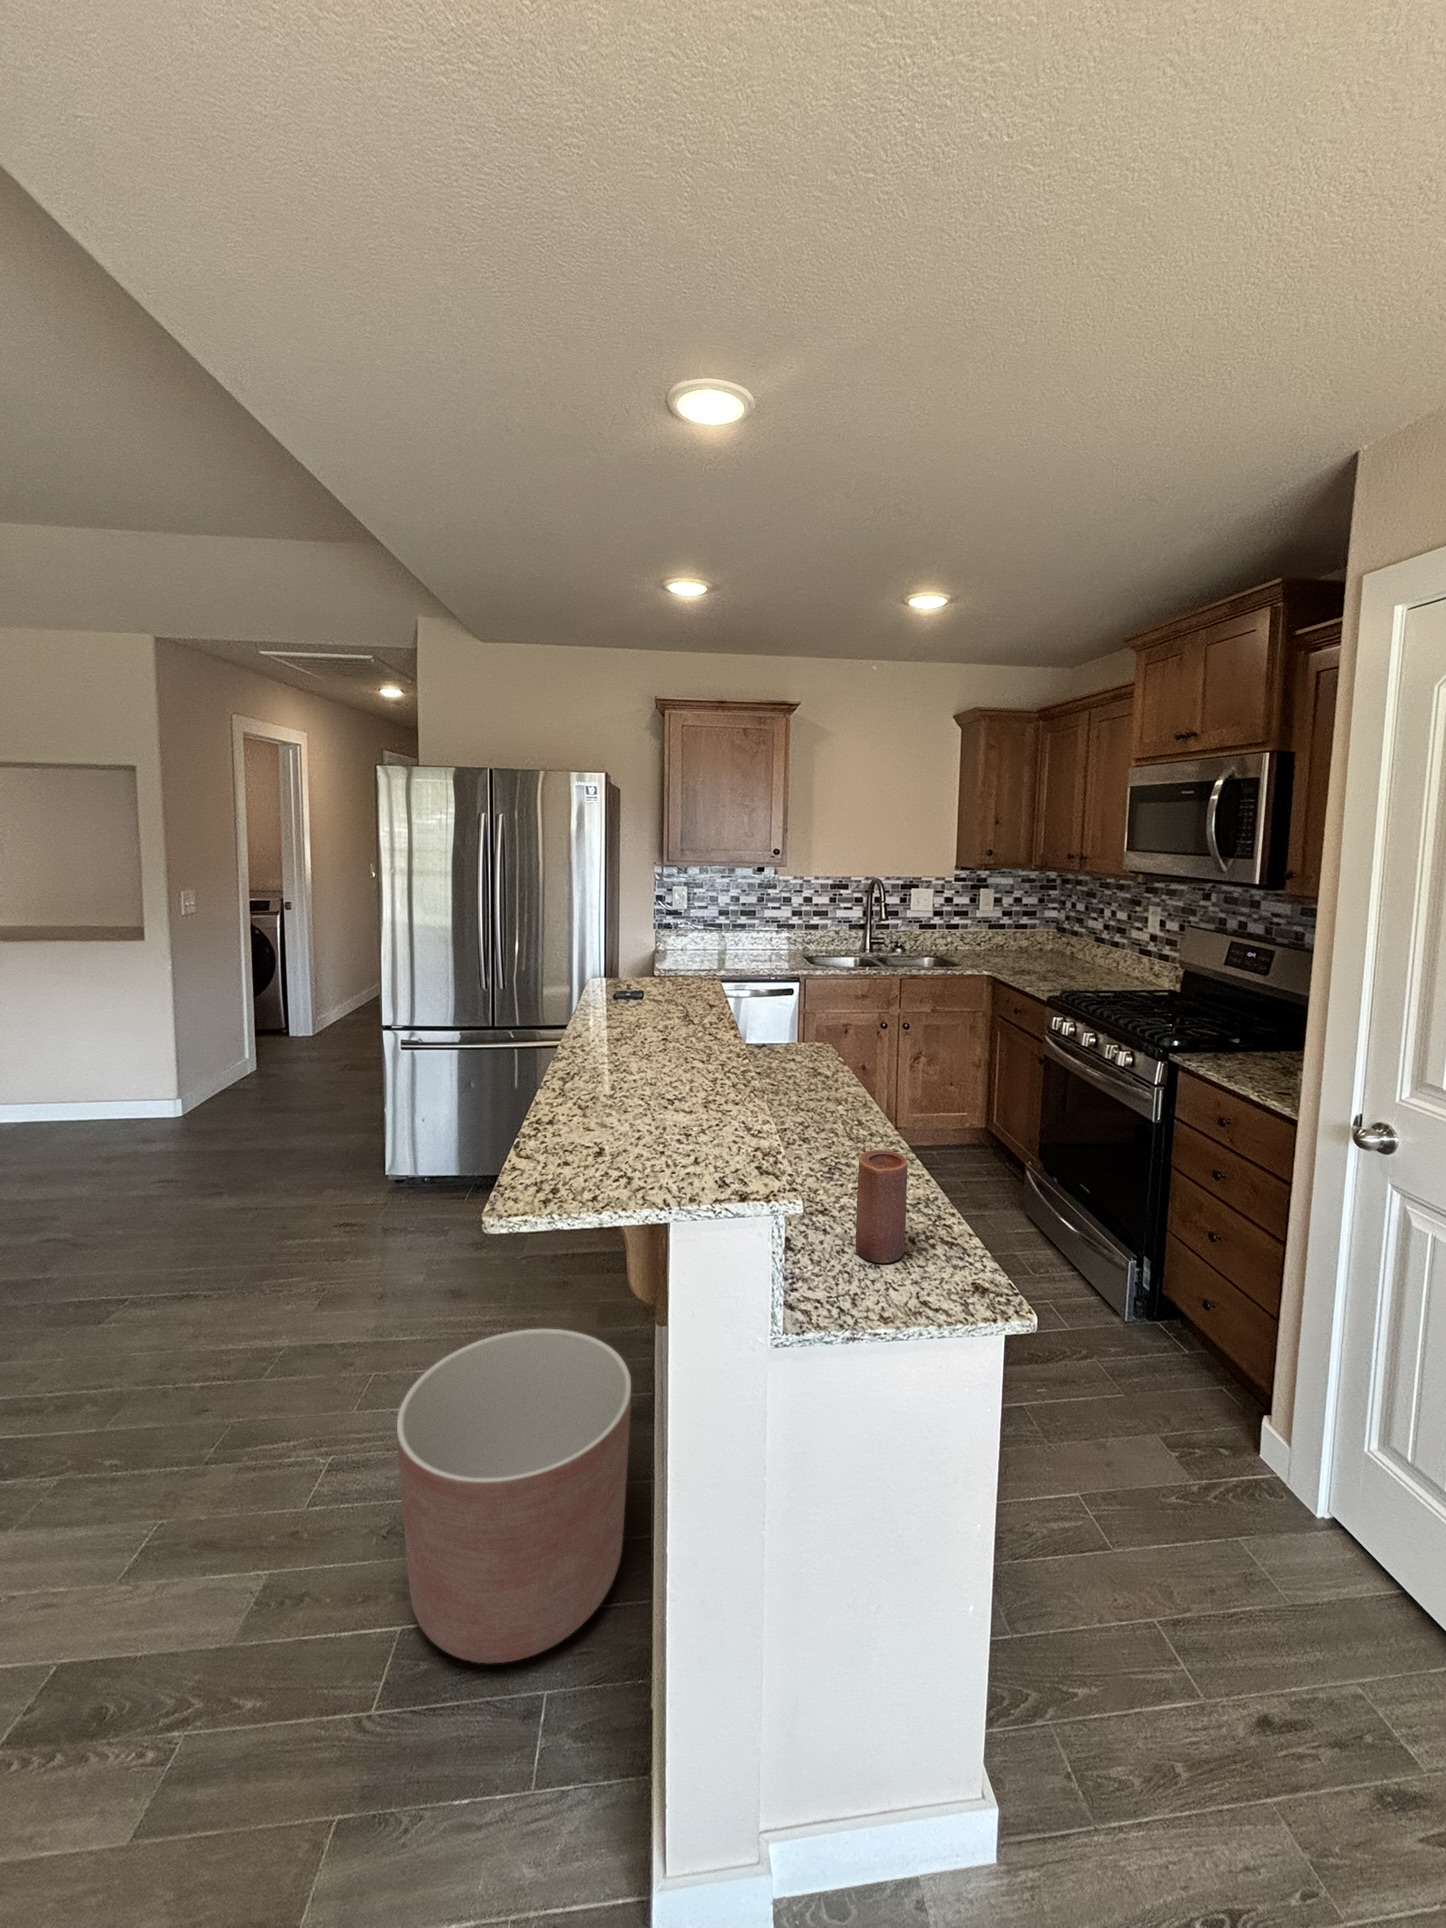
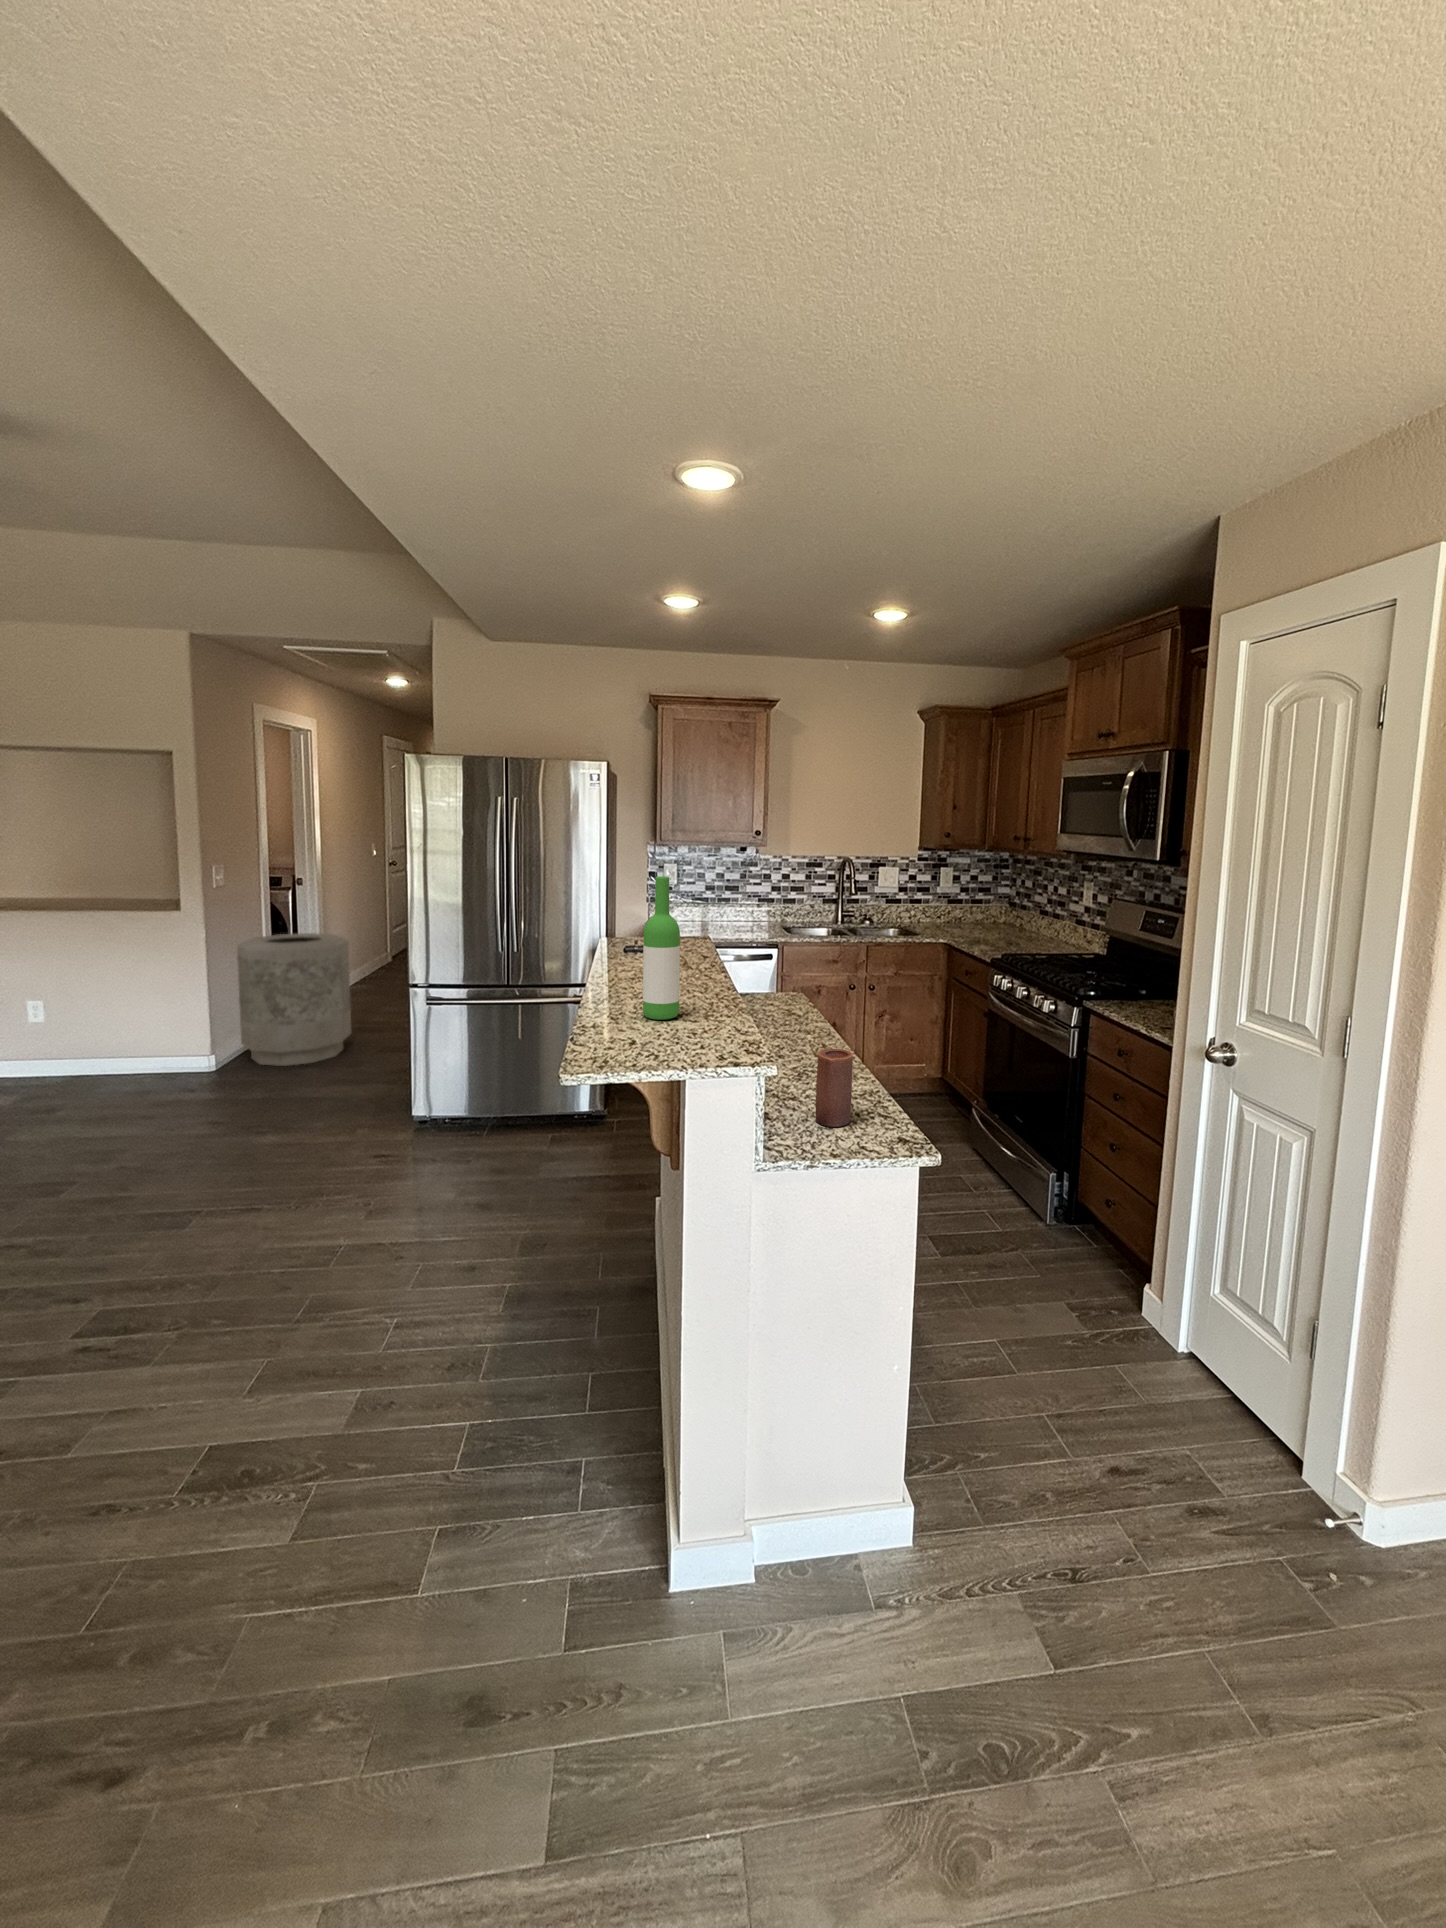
wine bottle: none [619,915,669,1112] -> present [643,876,680,1020]
trash can: none [219,961,343,1106] -> present [237,933,351,1066]
planter: present [397,1329,631,1663] -> none [466,1212,645,1442]

